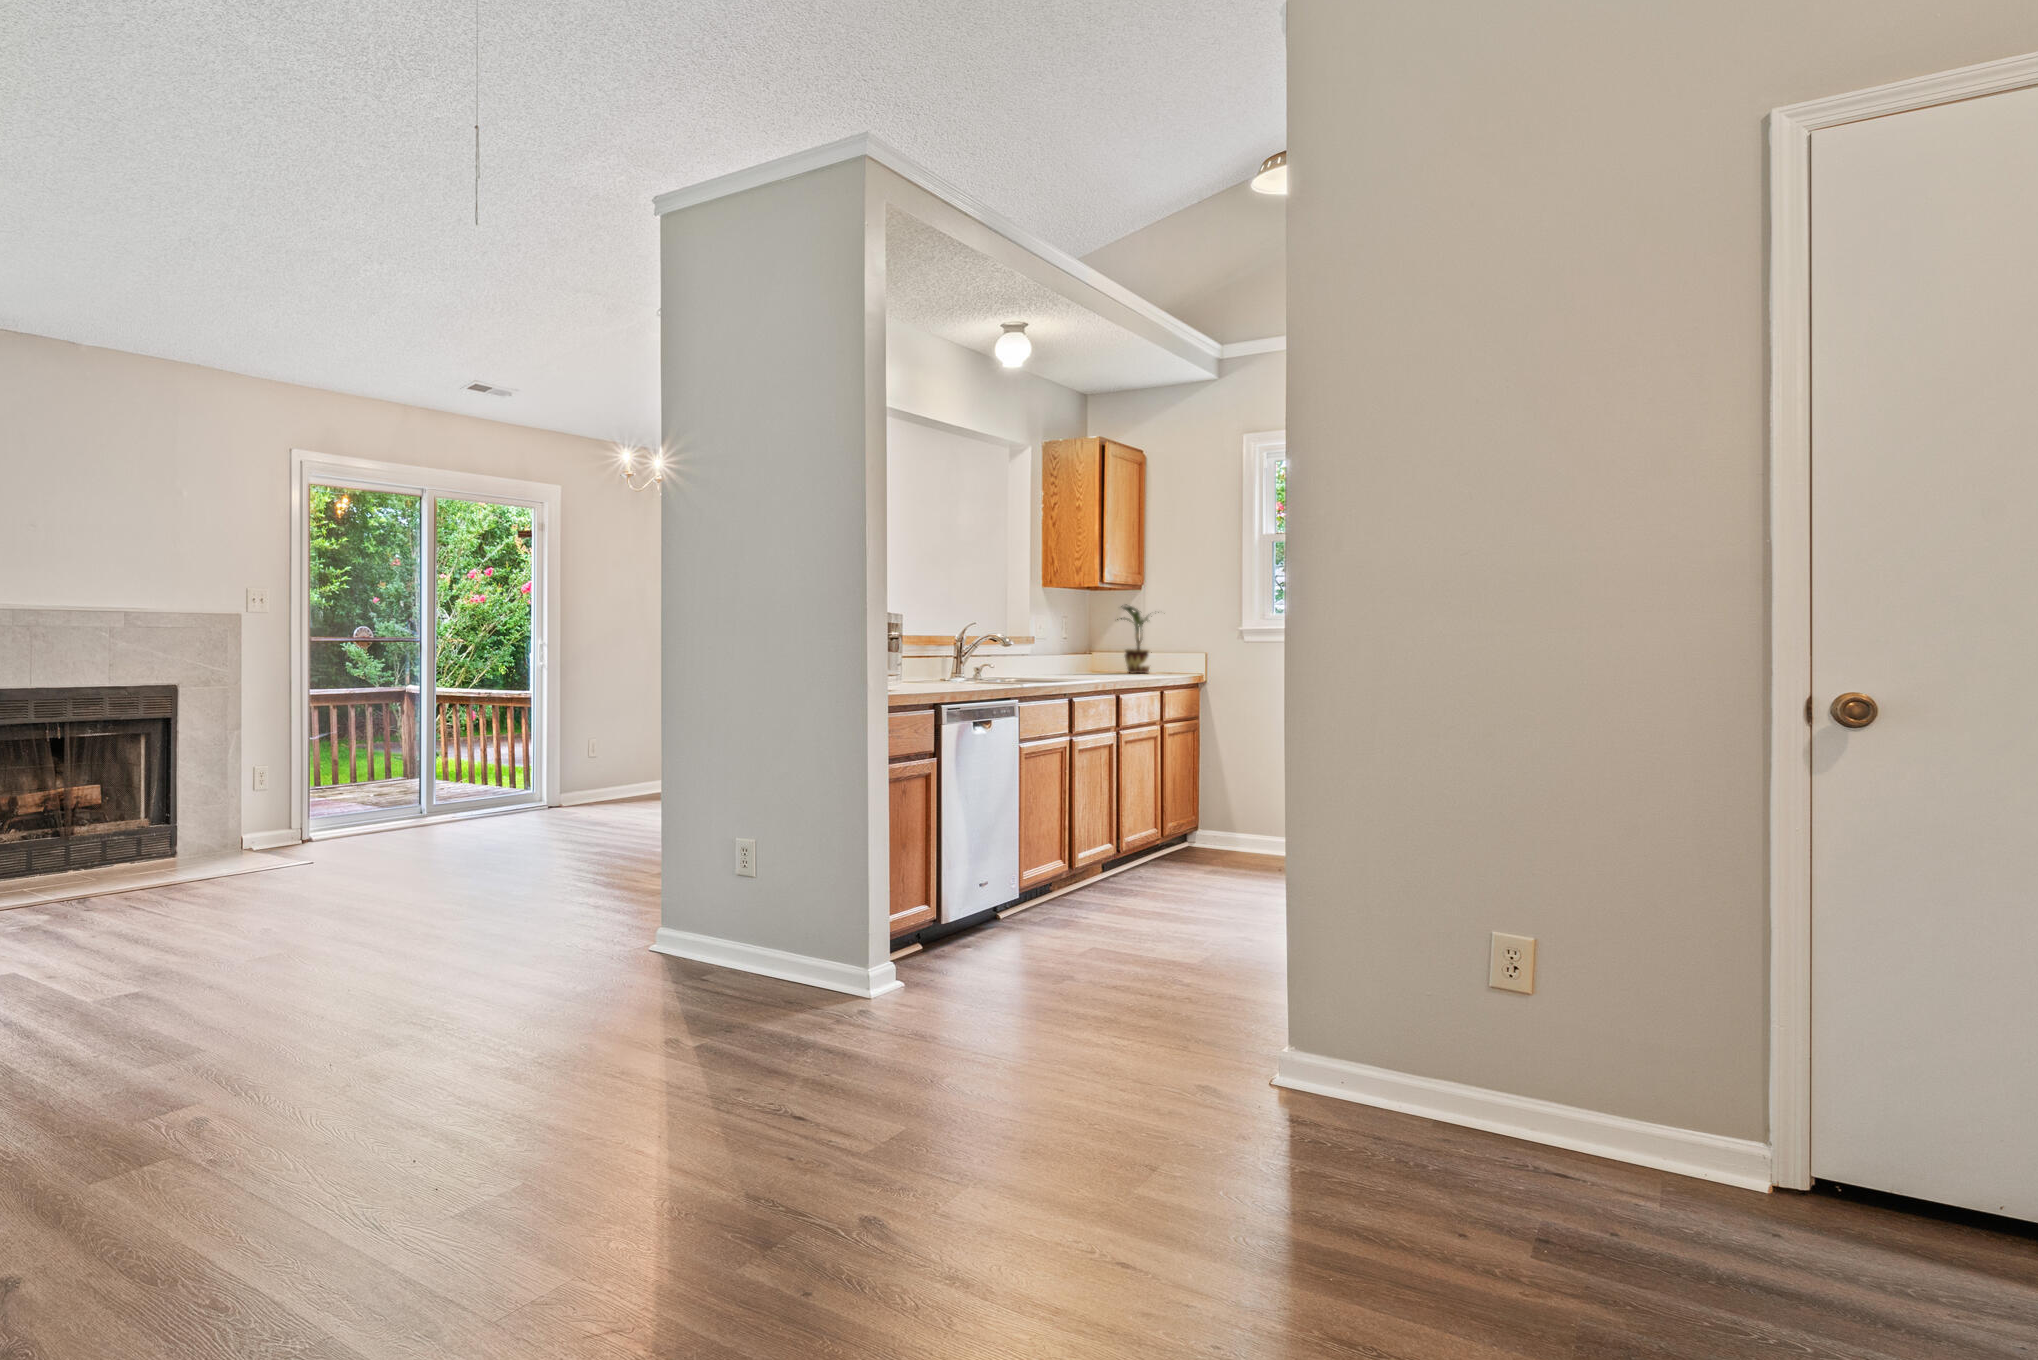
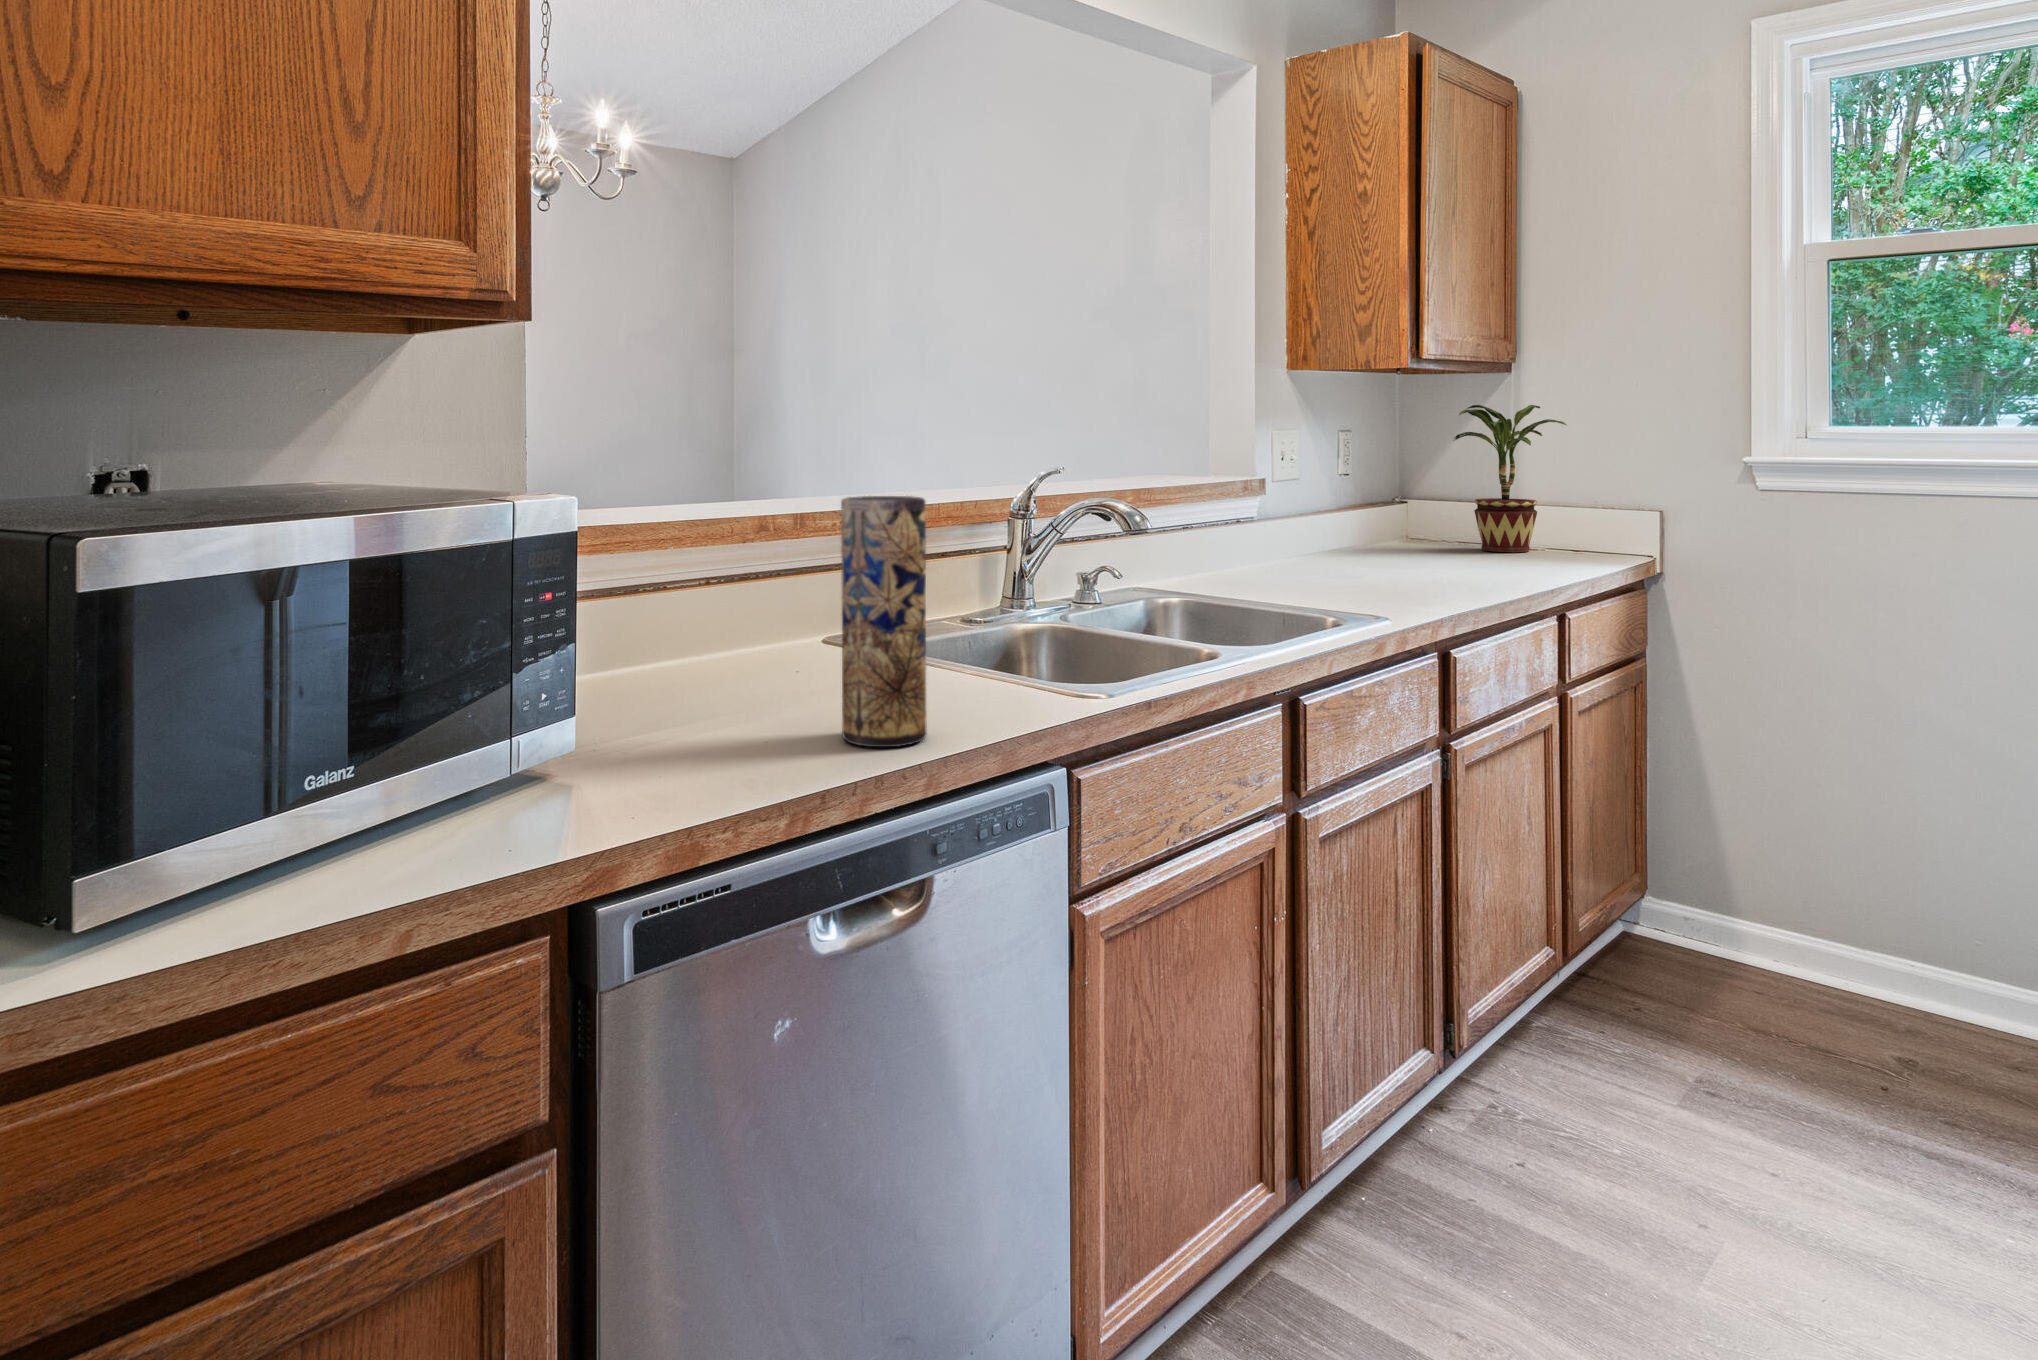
vase: none [957,619,983,689] -> present [841,496,927,747]

